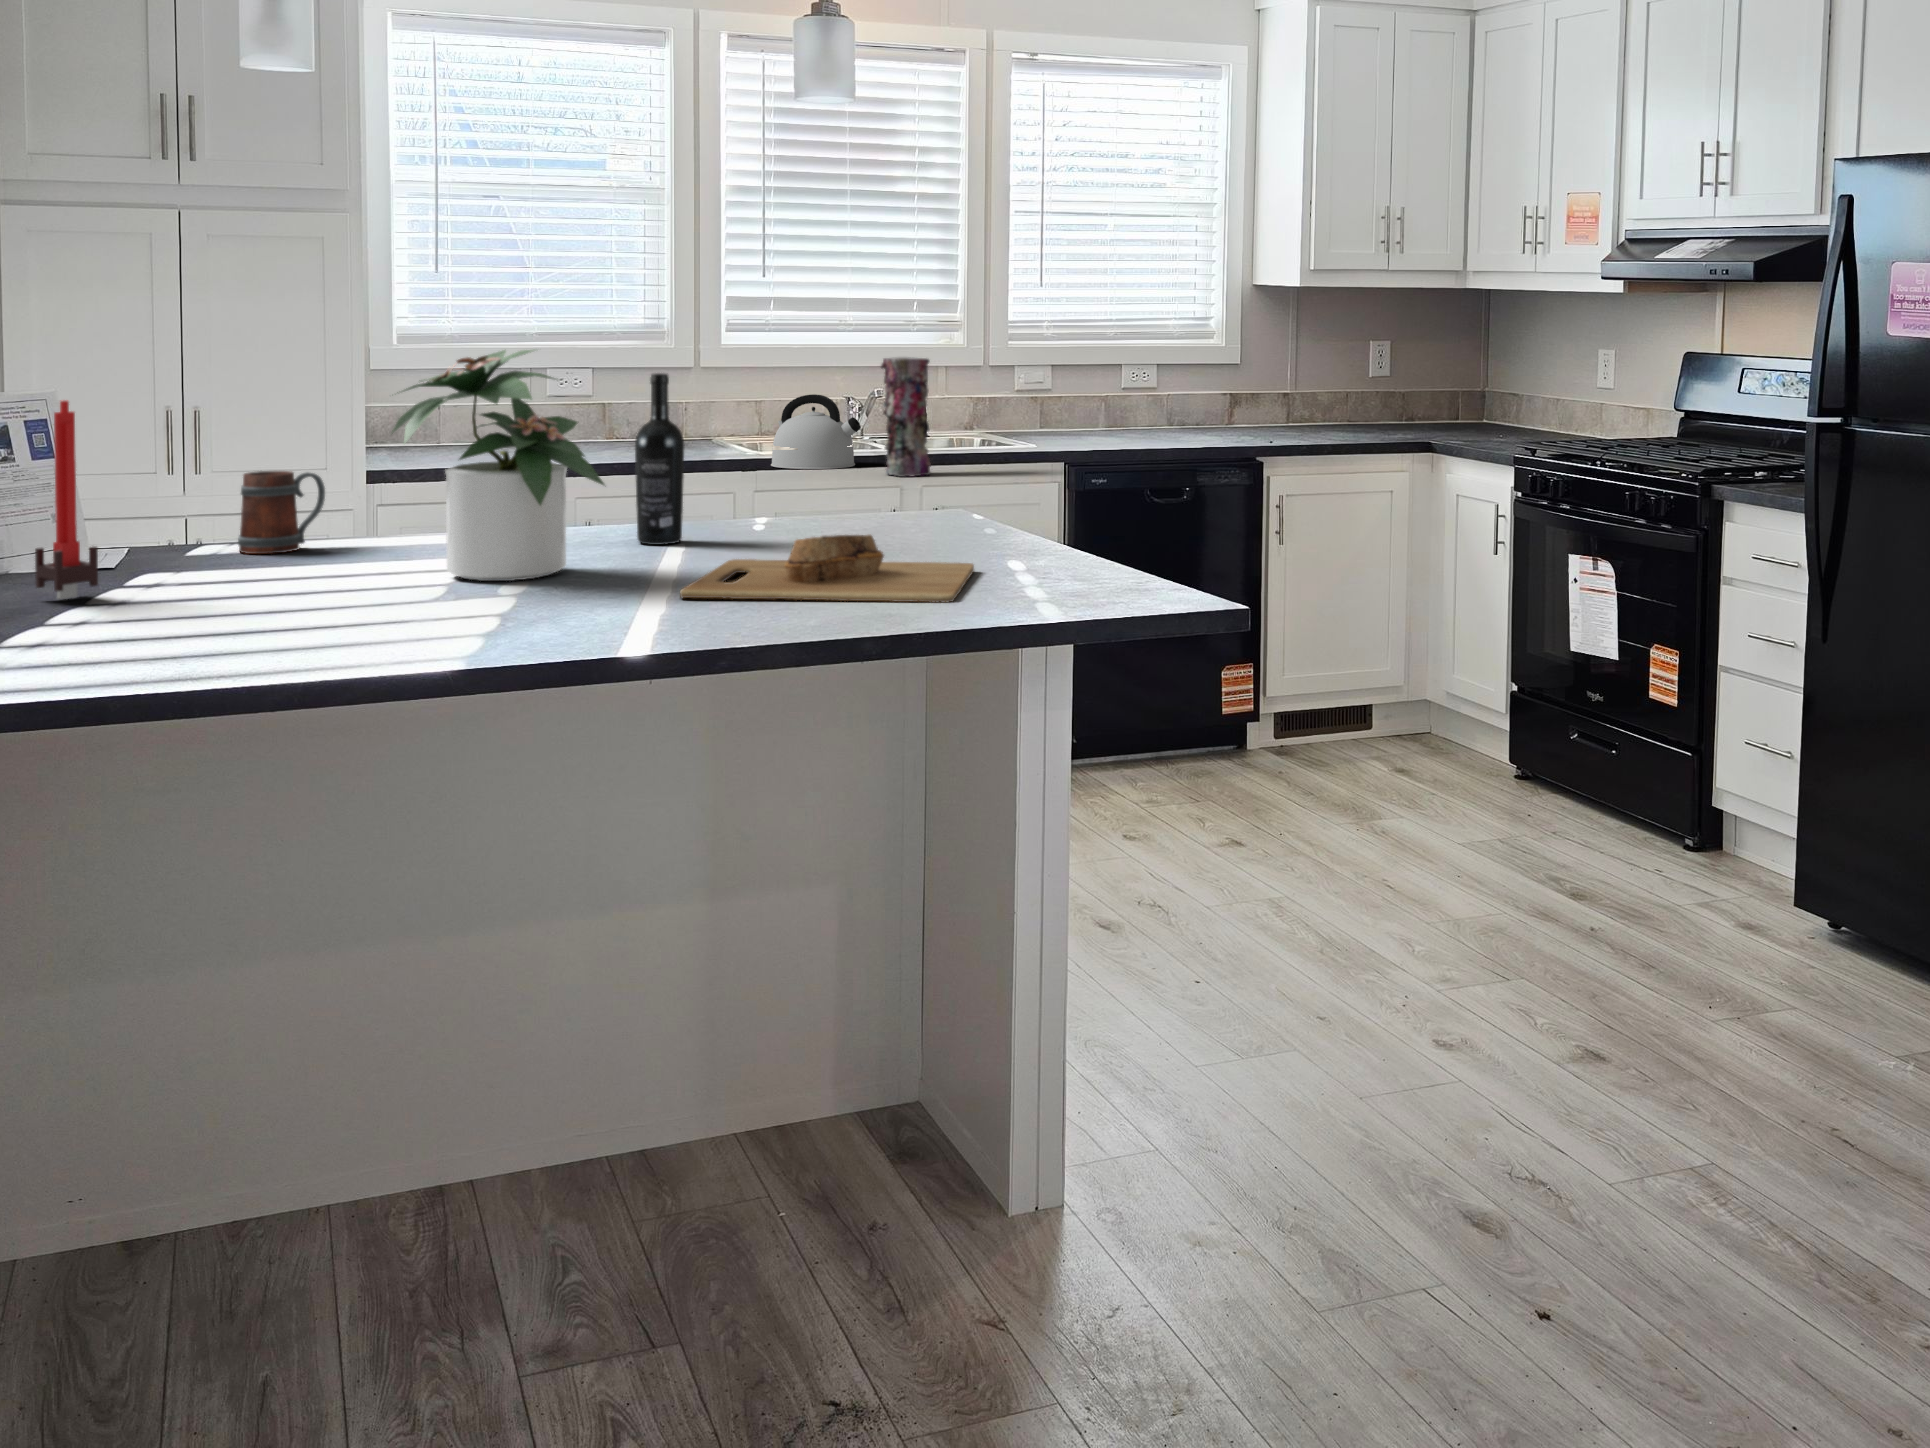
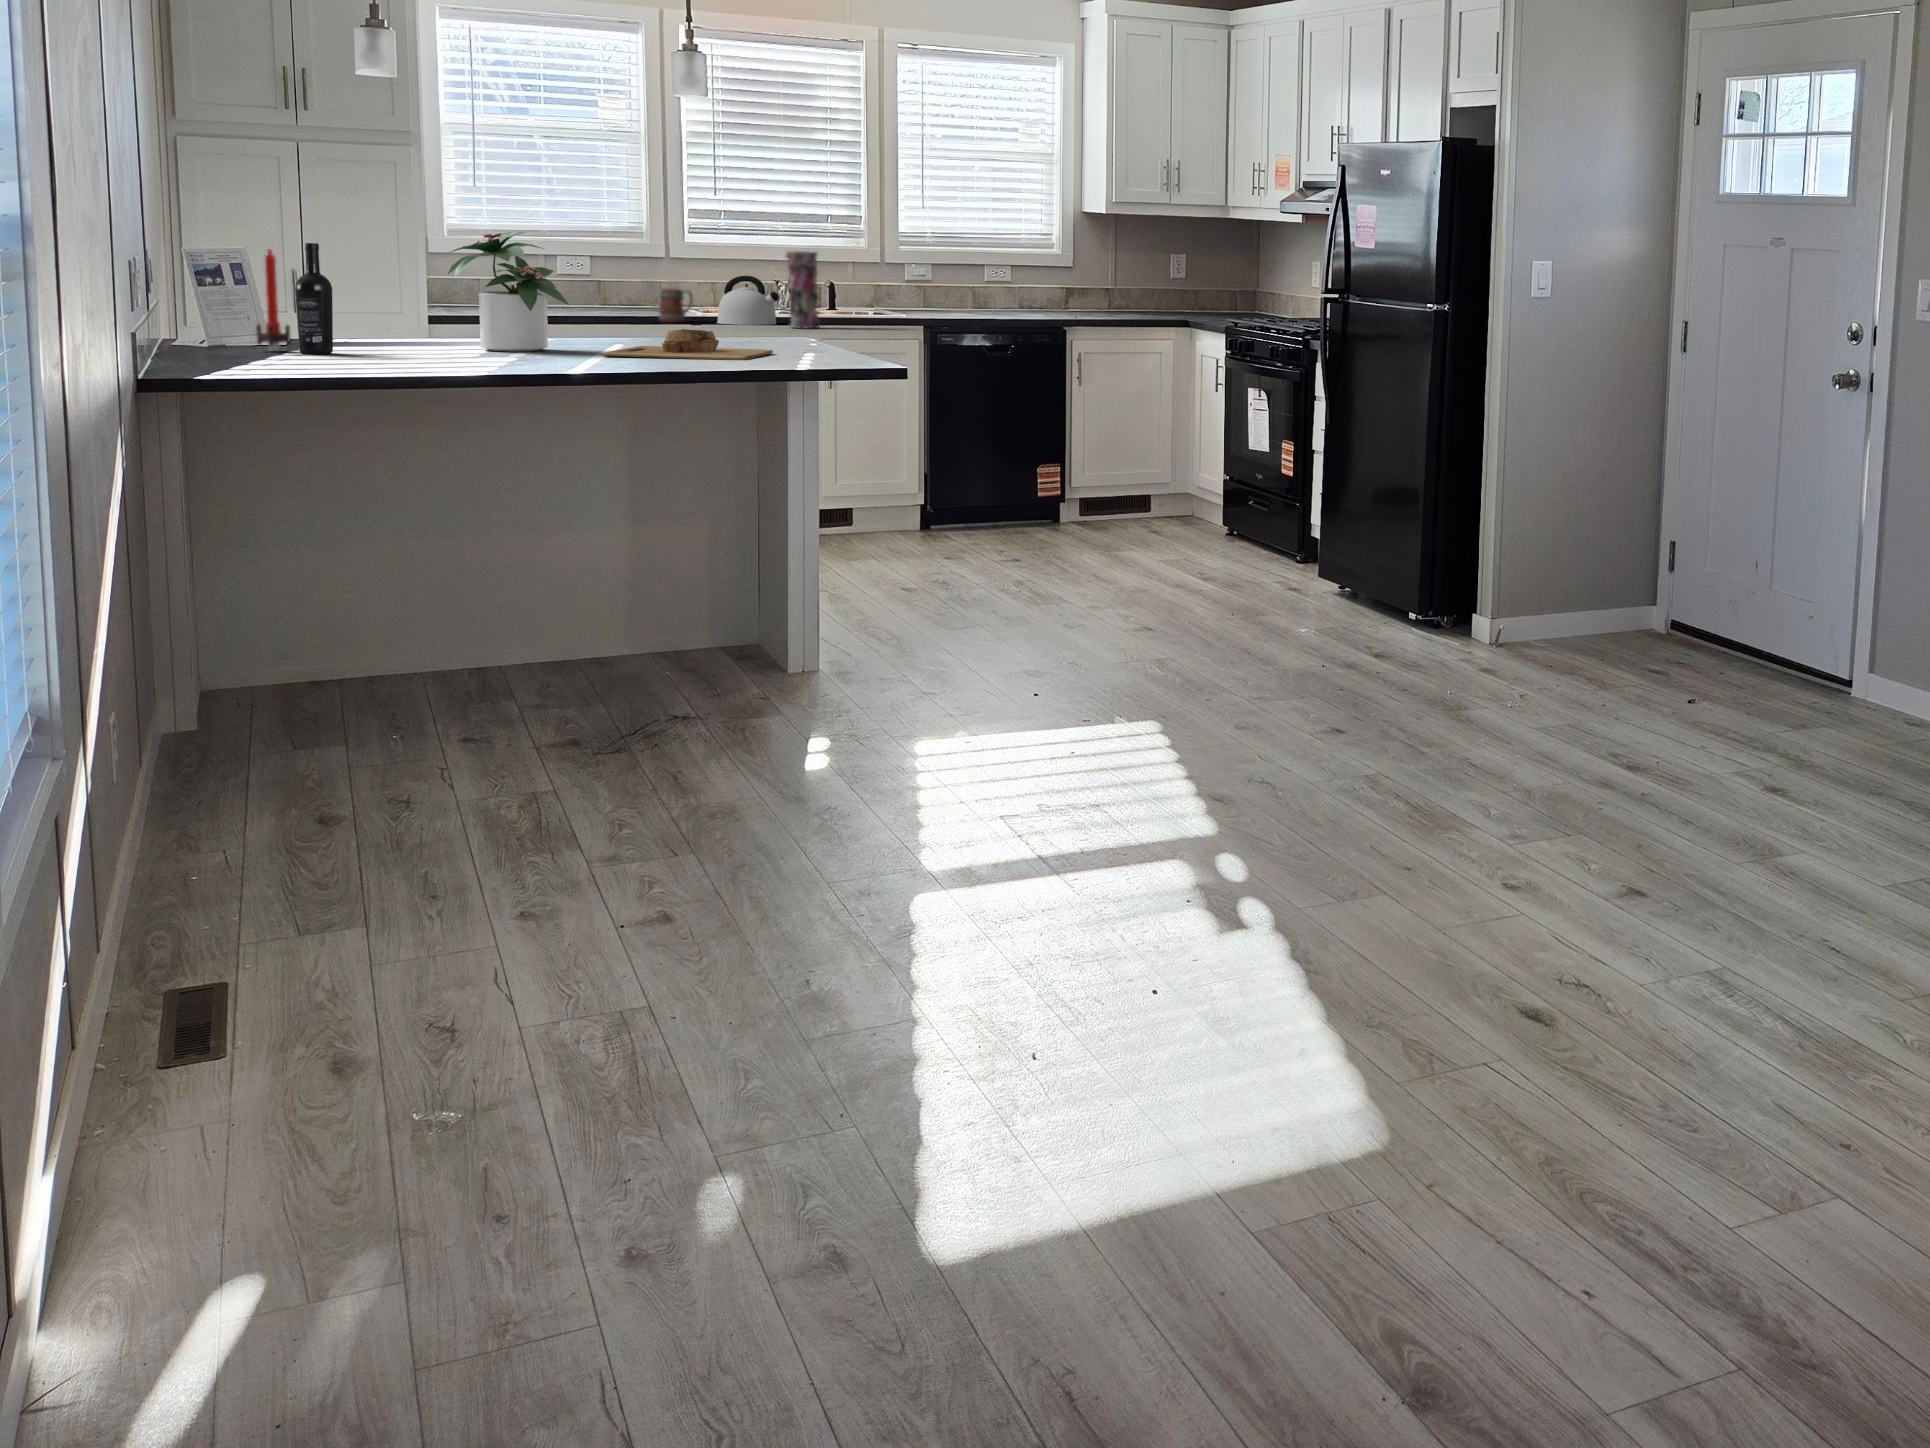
wine bottle: present [635,373,685,545] -> present [295,243,333,354]
mug: present [238,471,325,554] -> present [659,289,693,322]

